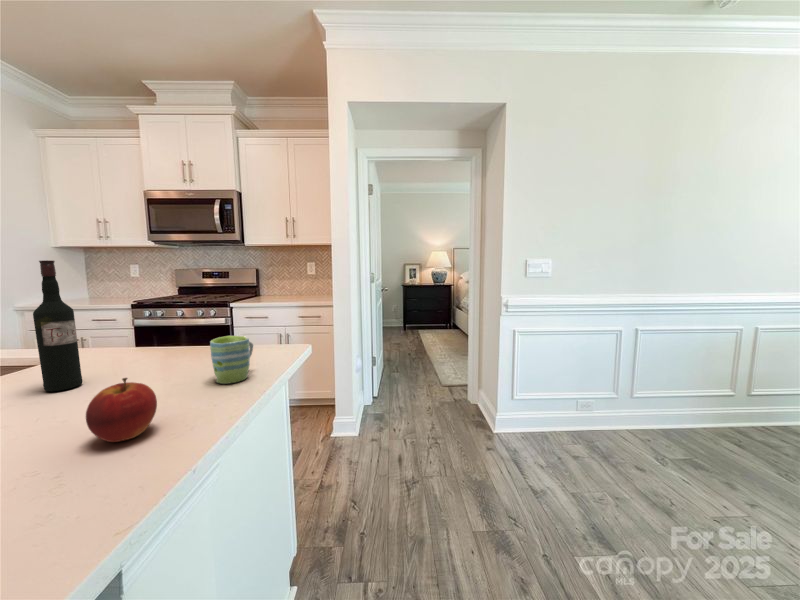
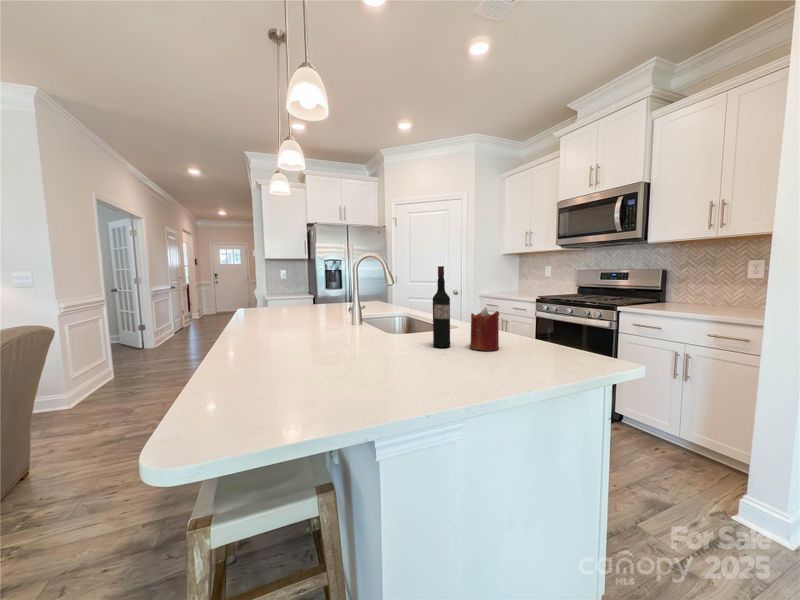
candle: none [117,316,167,376] -> present [470,308,499,351]
mug: present [210,336,253,384] -> none [508,333,551,376]
apple: present [86,378,157,442] -> none [413,344,448,384]

